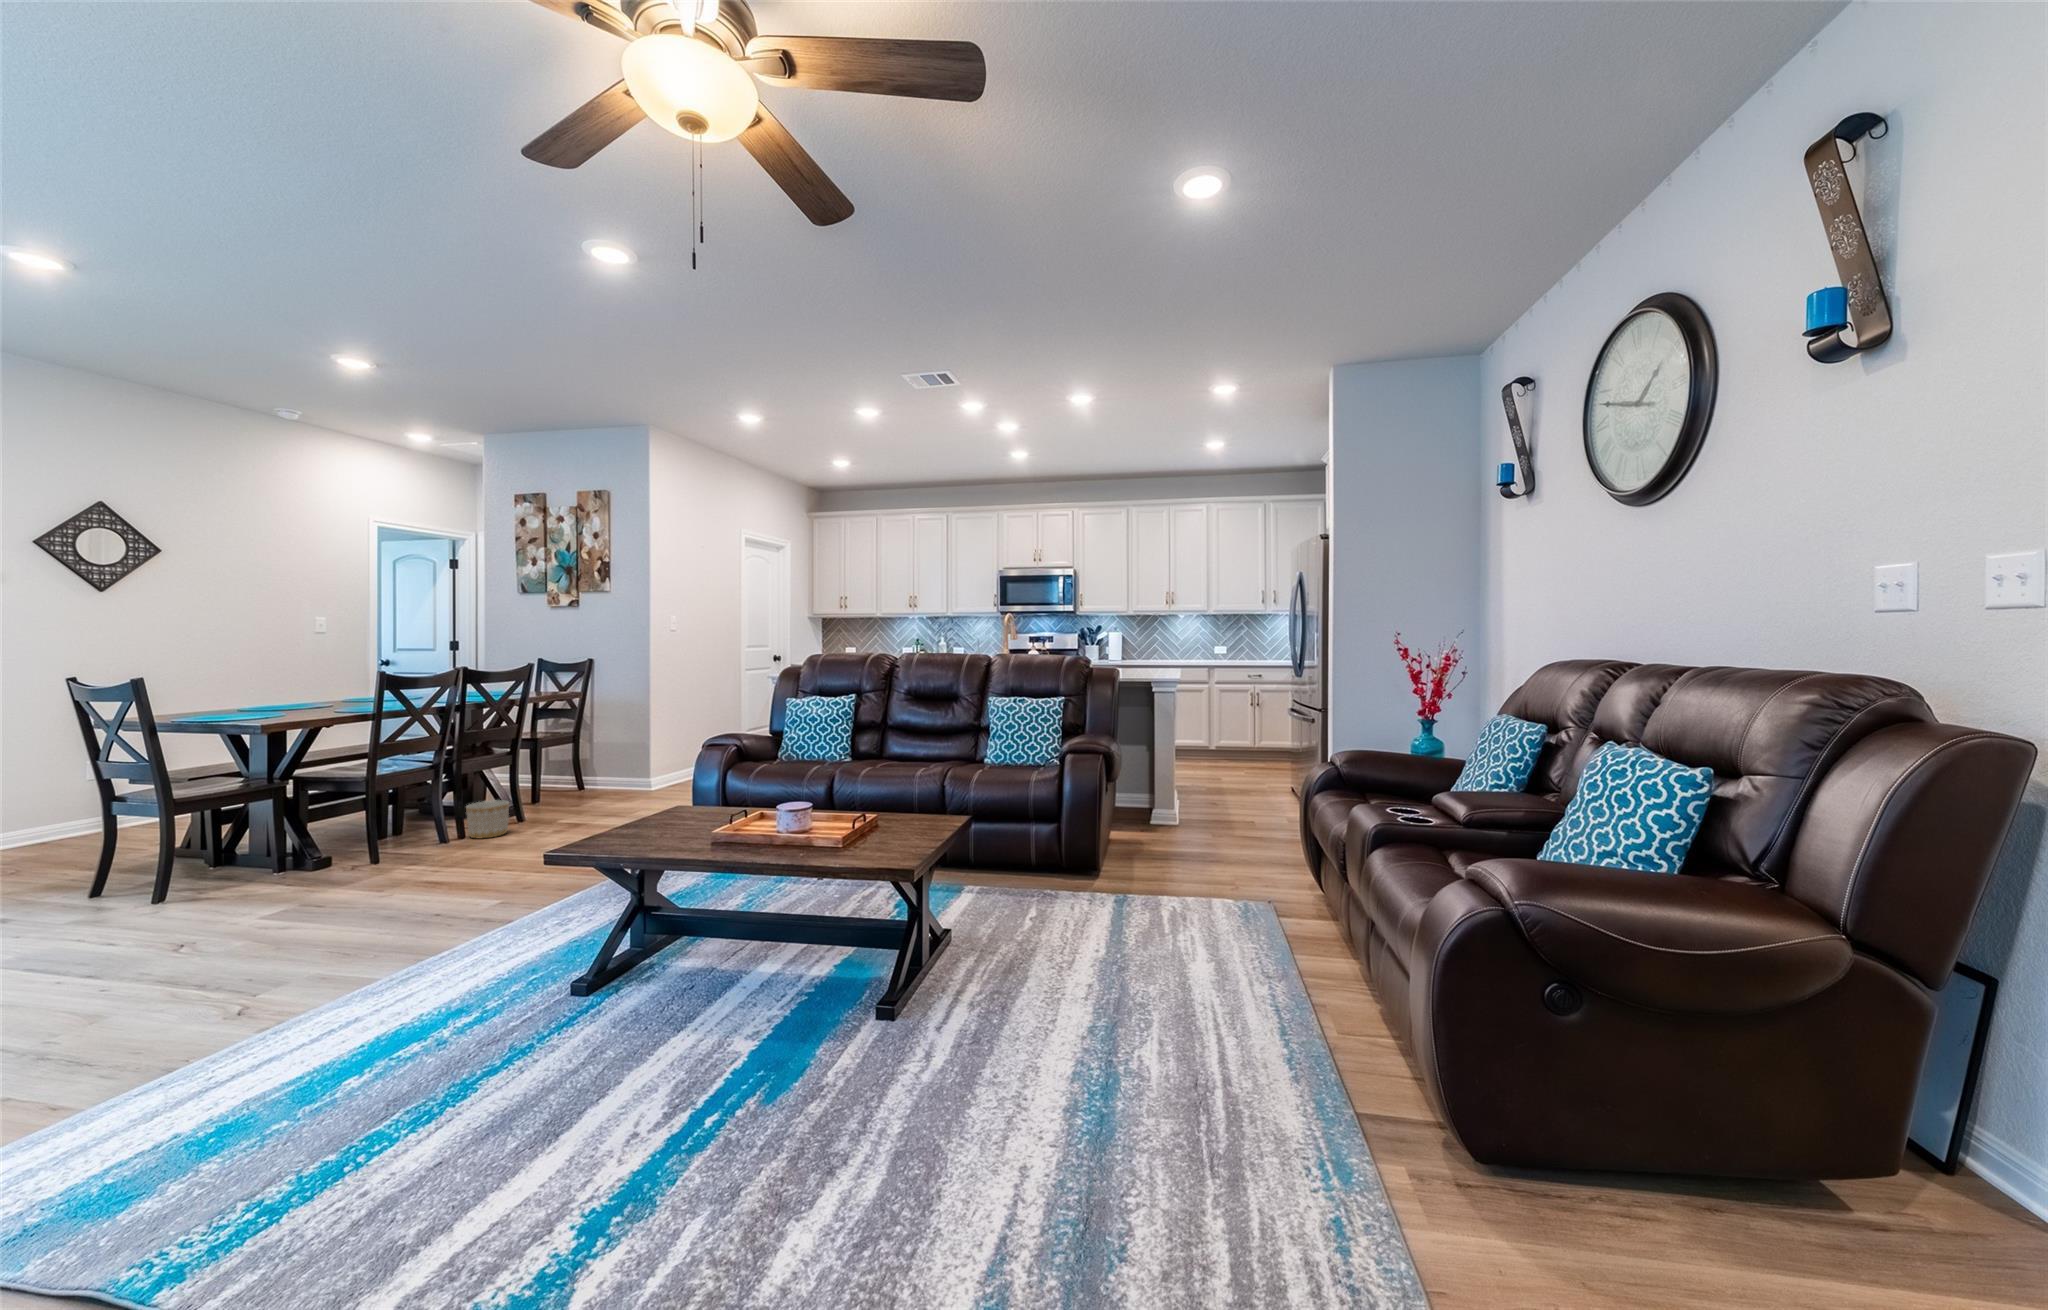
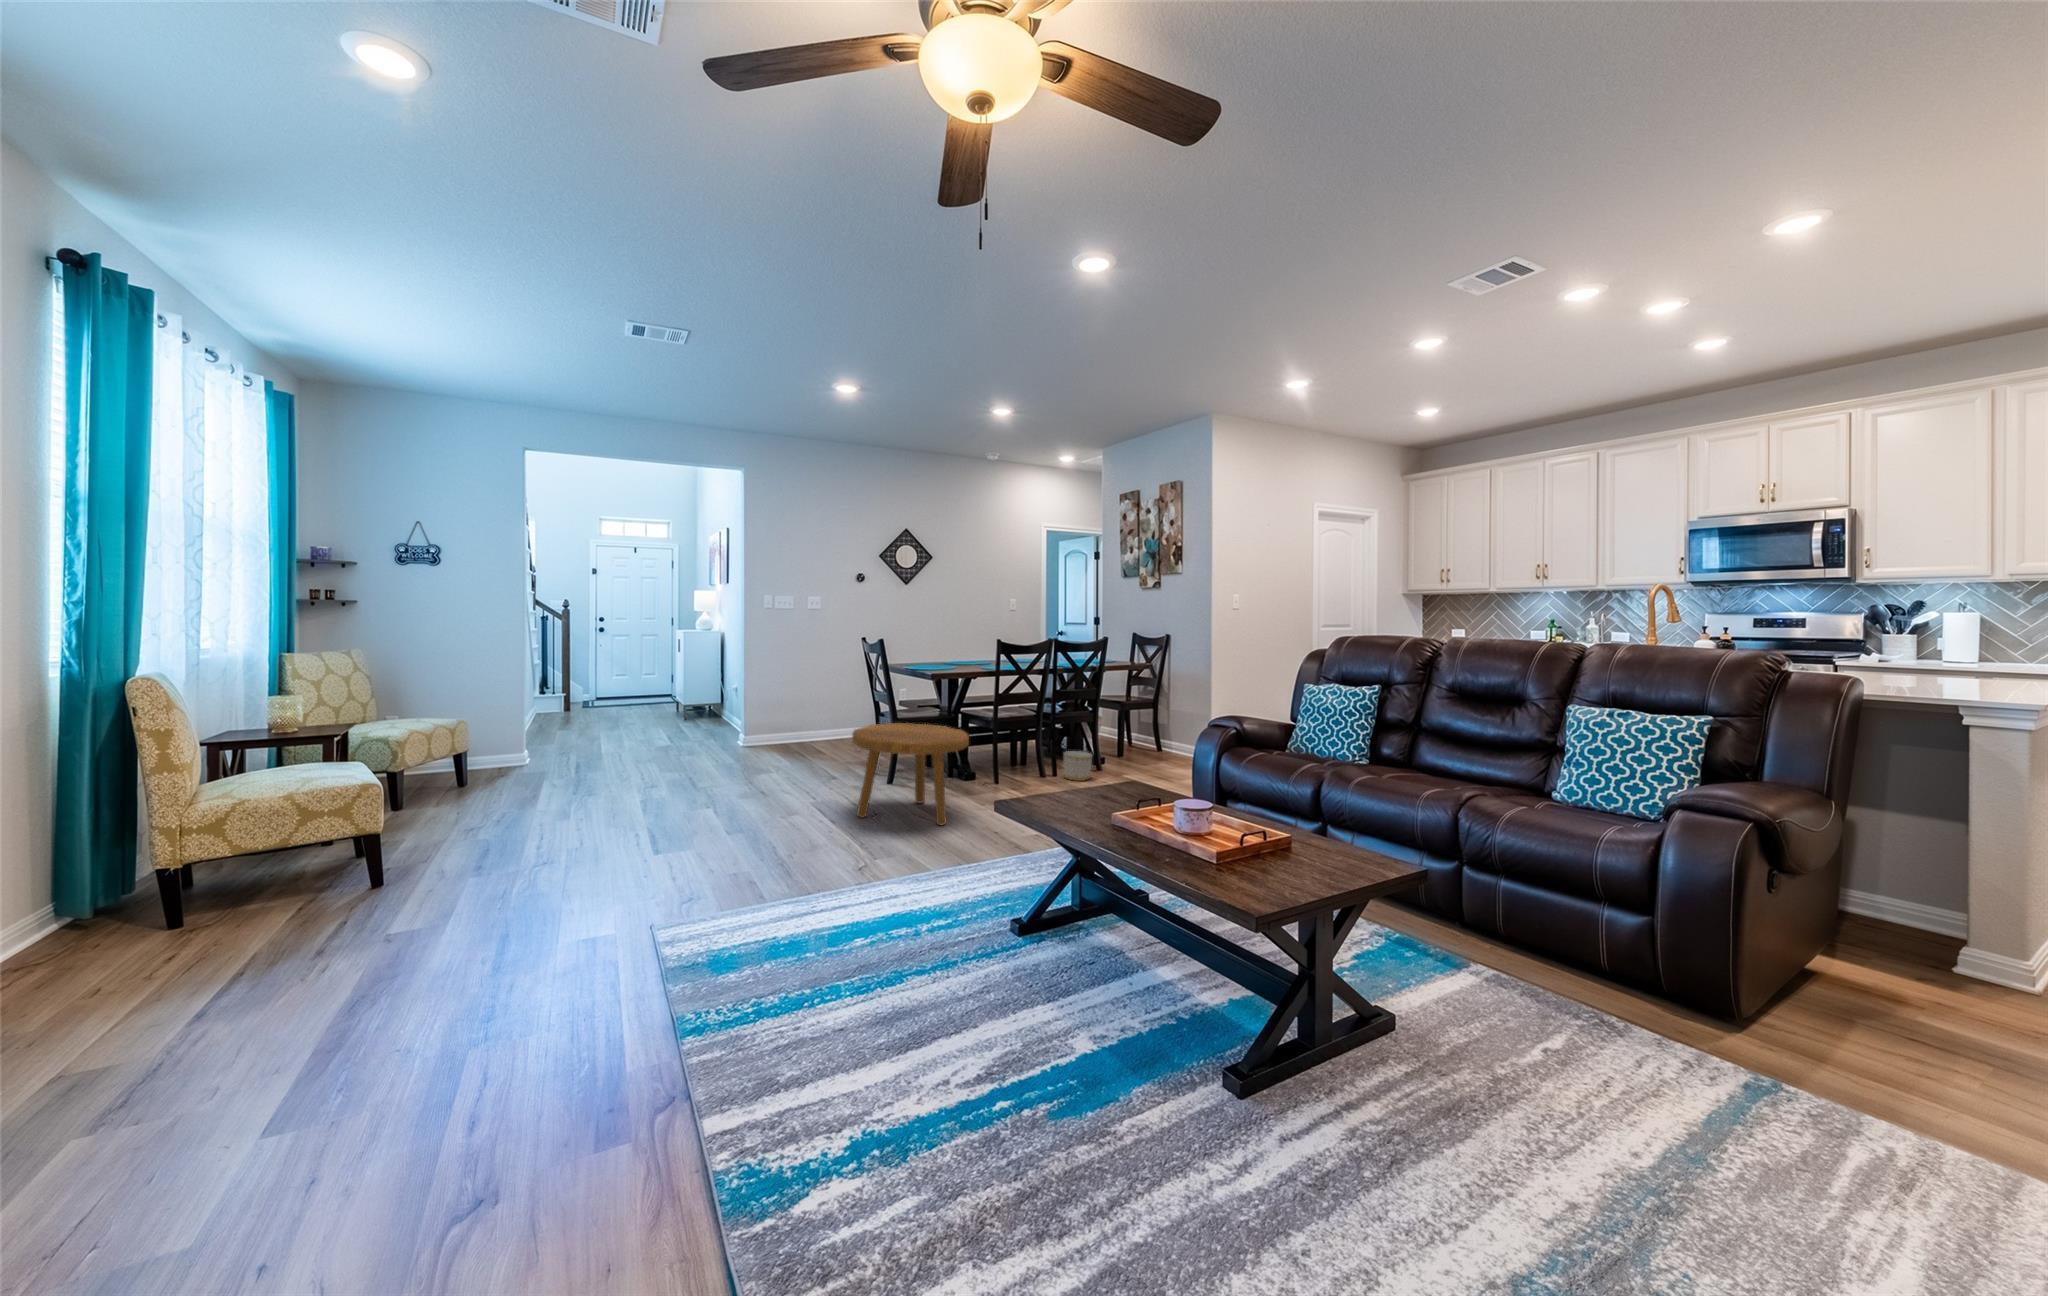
footstool: none [130,797,367,963] -> present [852,723,969,825]

